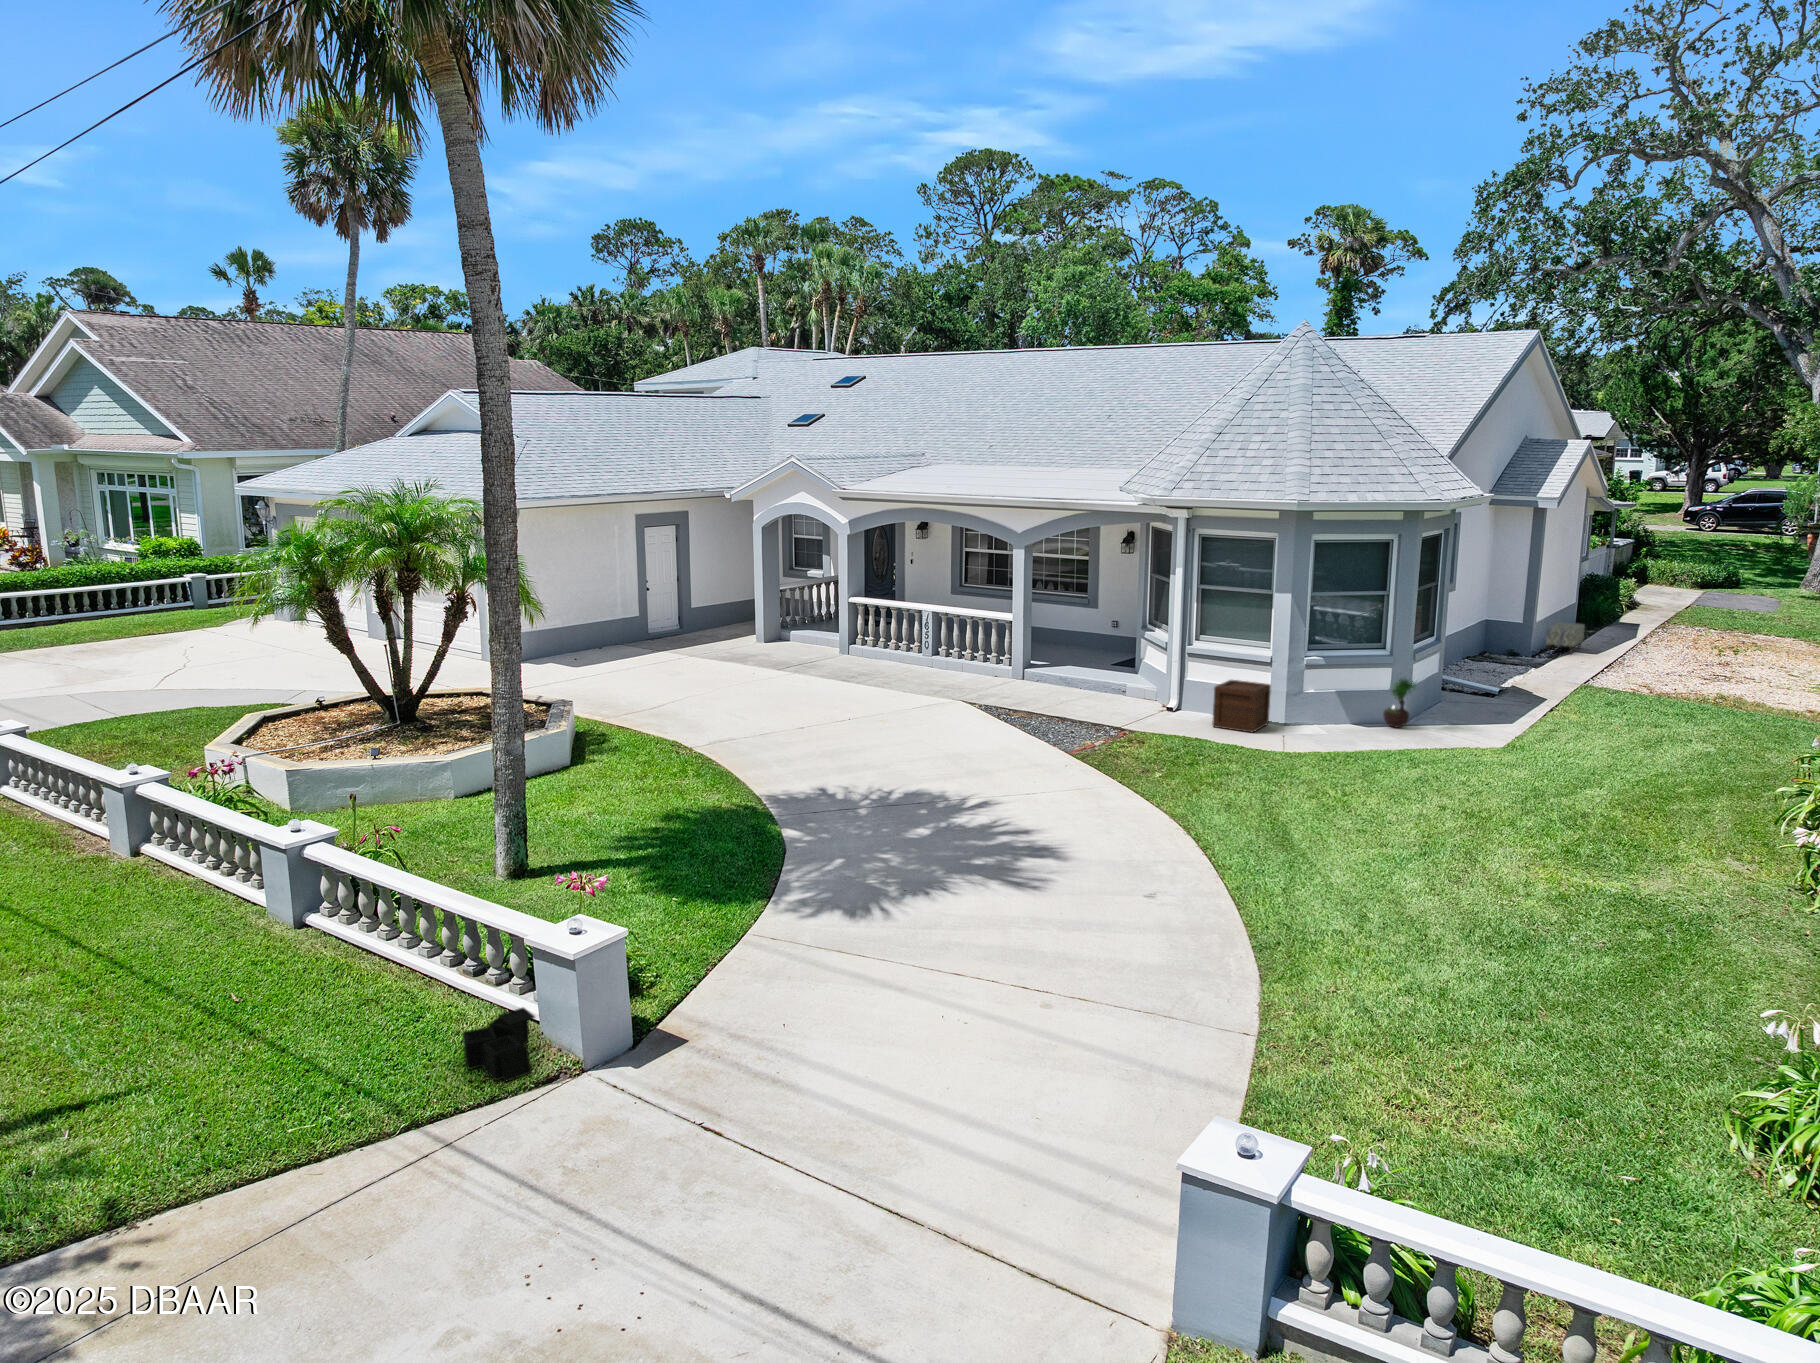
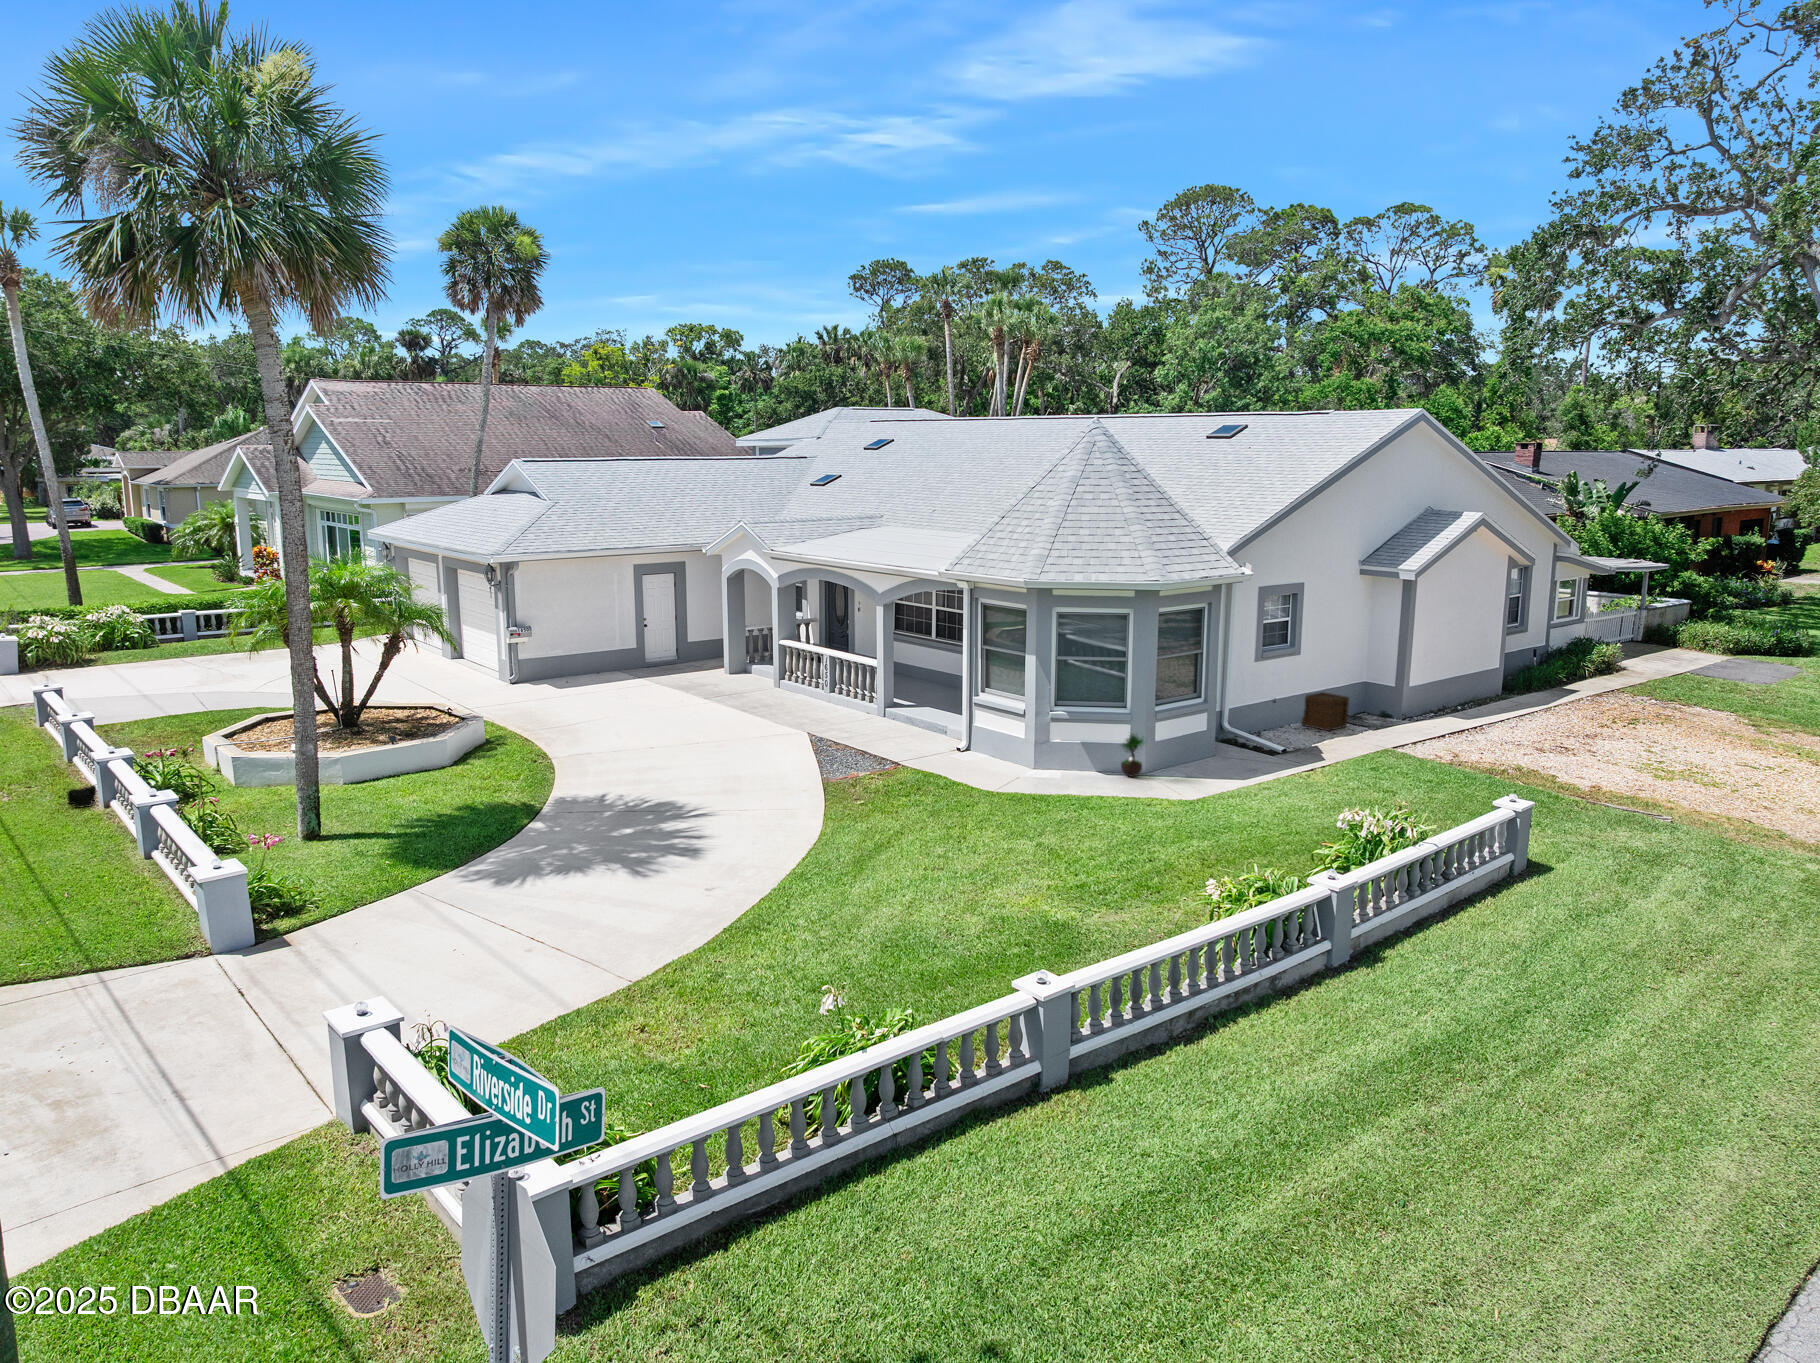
bench: present [1546,622,1585,654] -> none [1411,687,1459,719]
wooden crate: present [1212,680,1271,732] -> present [1302,692,1349,731]
storage bin: present [463,1008,535,1082] -> present [67,785,96,808]

